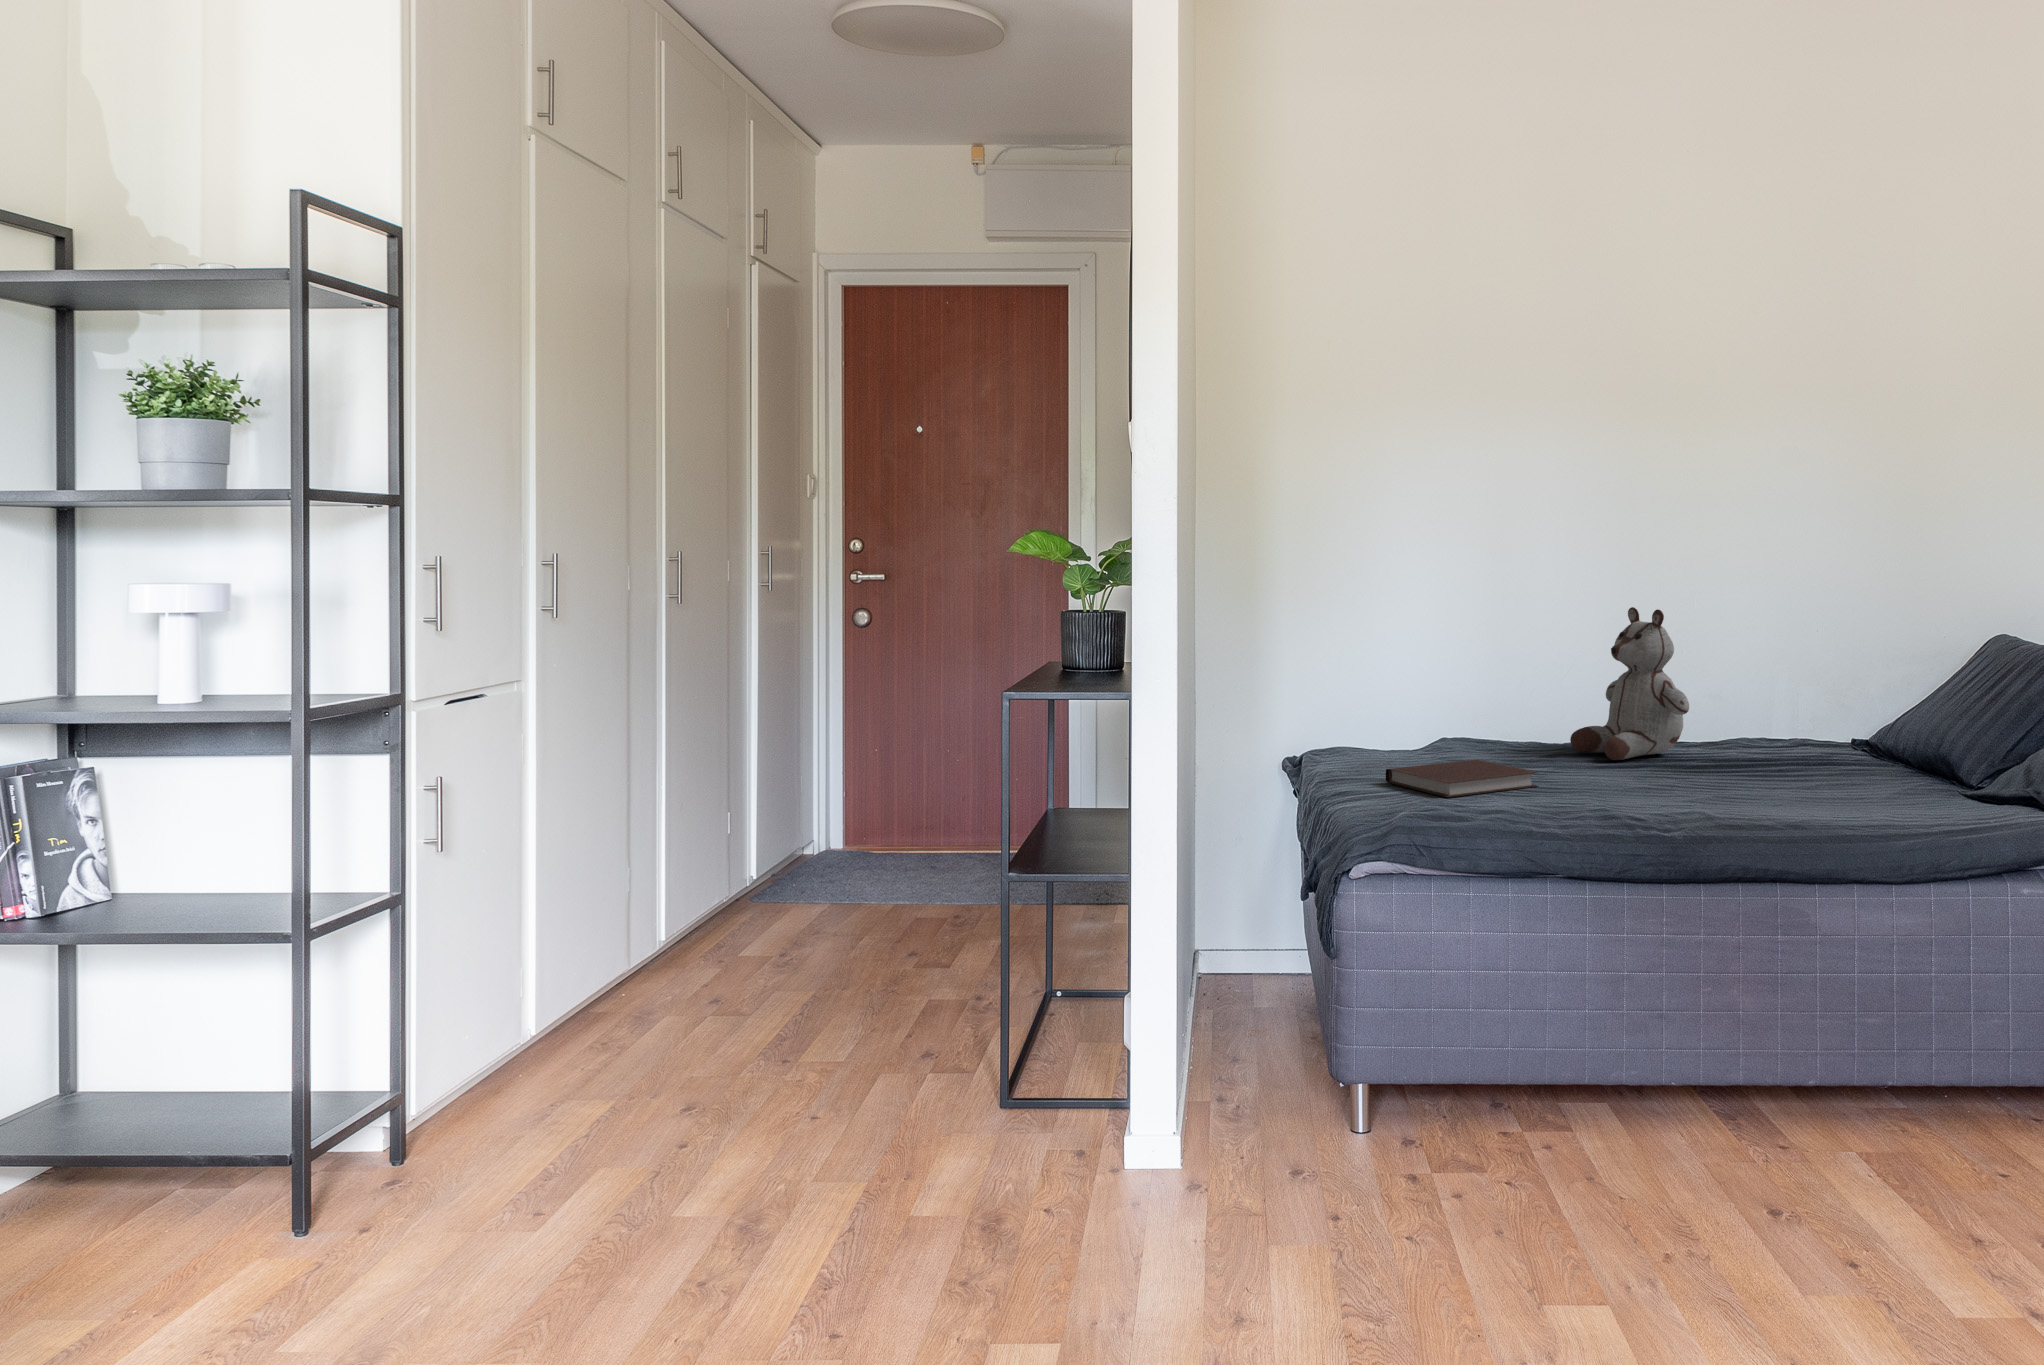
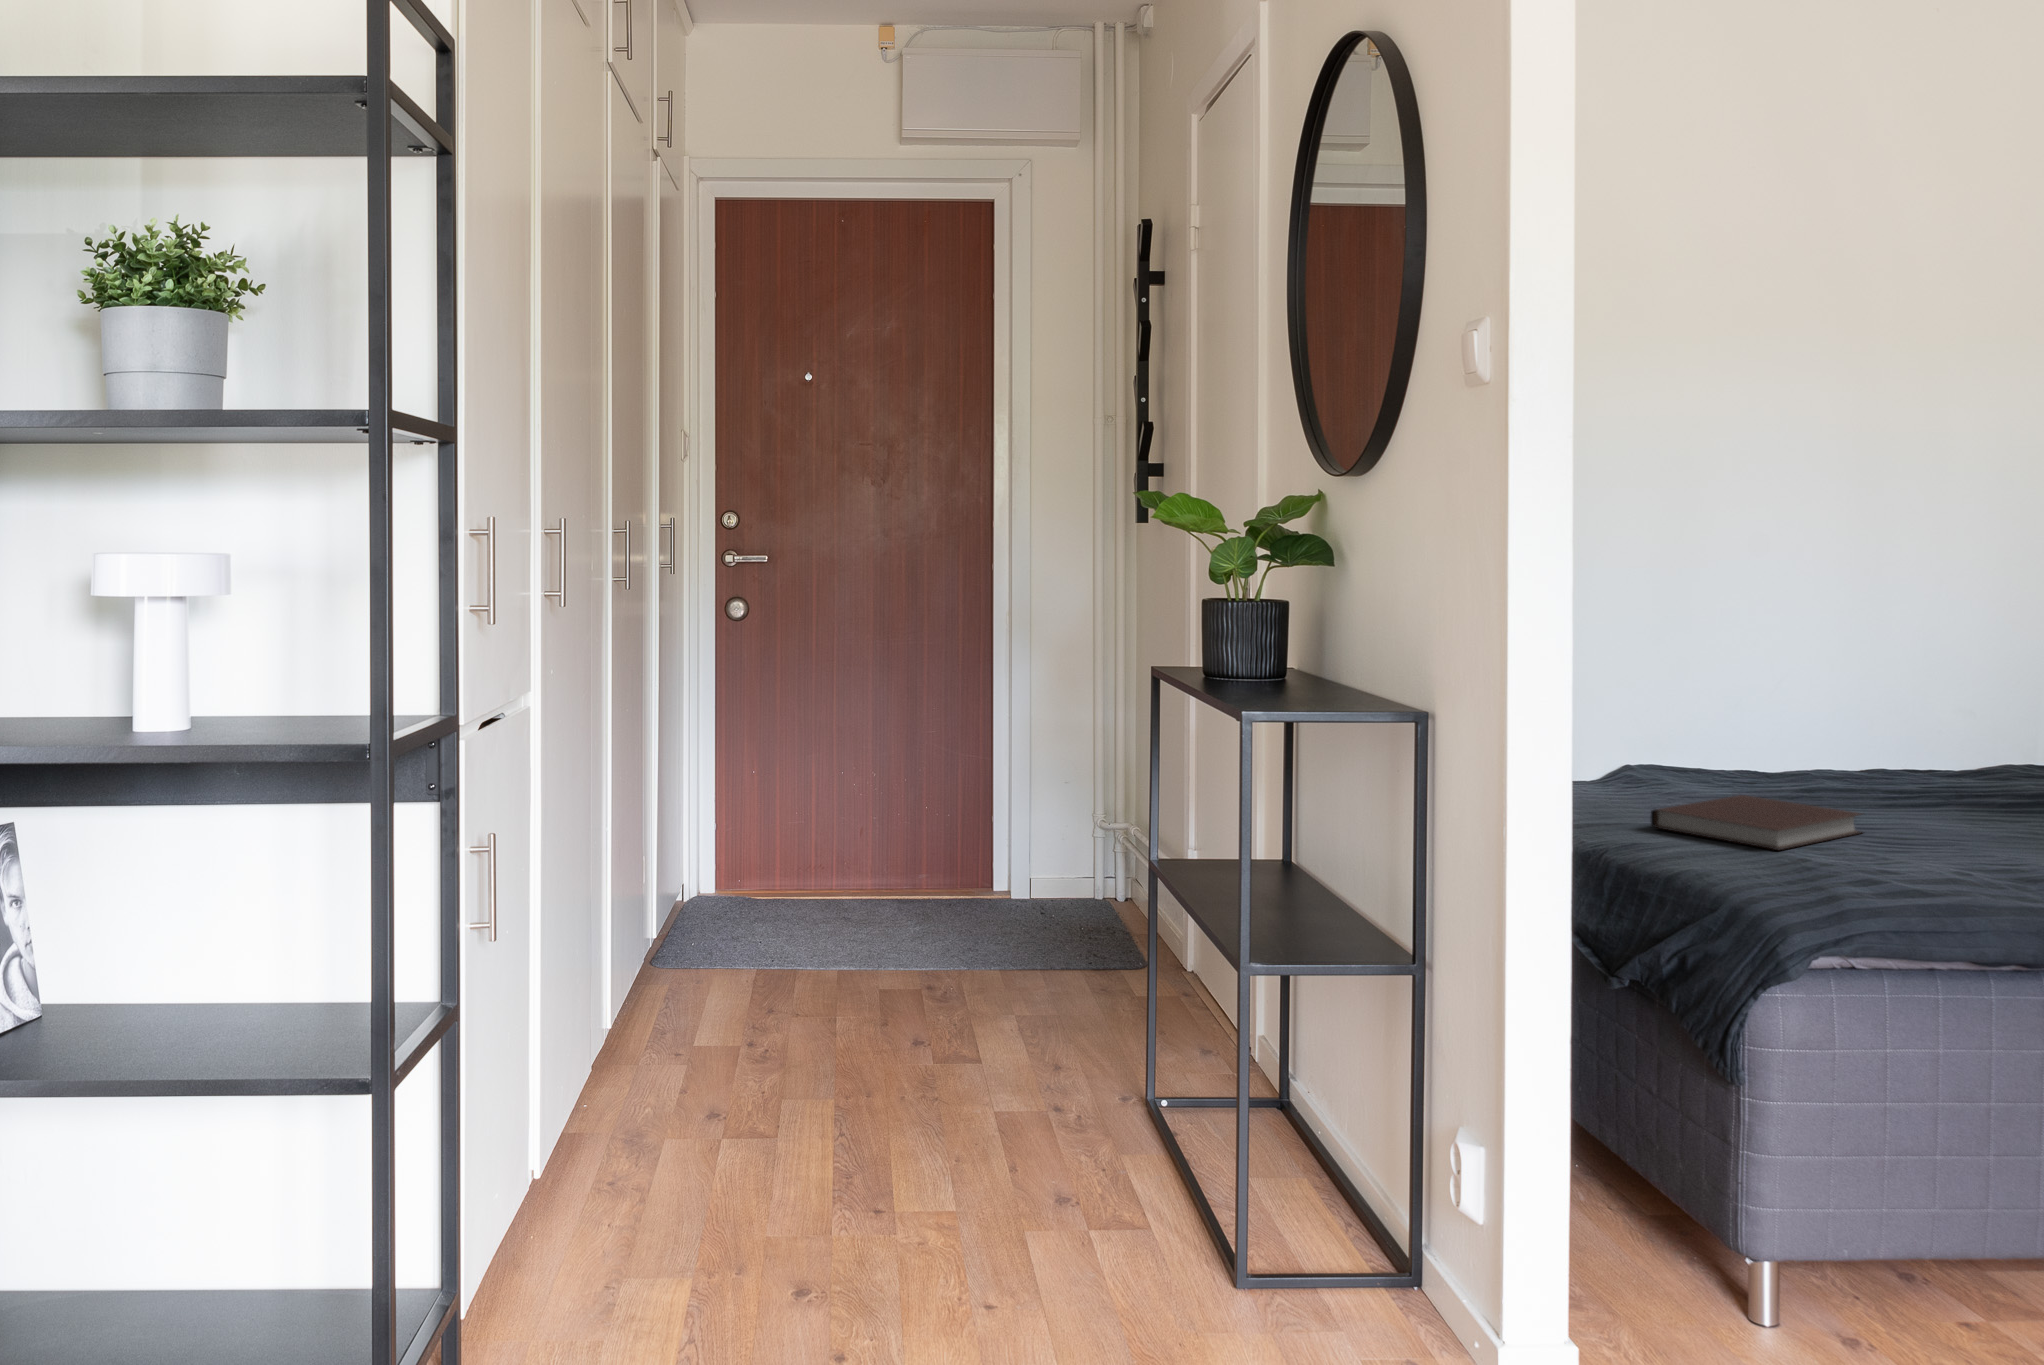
stuffed bear: present [1570,607,1689,760] -> none [1804,594,1987,794]

